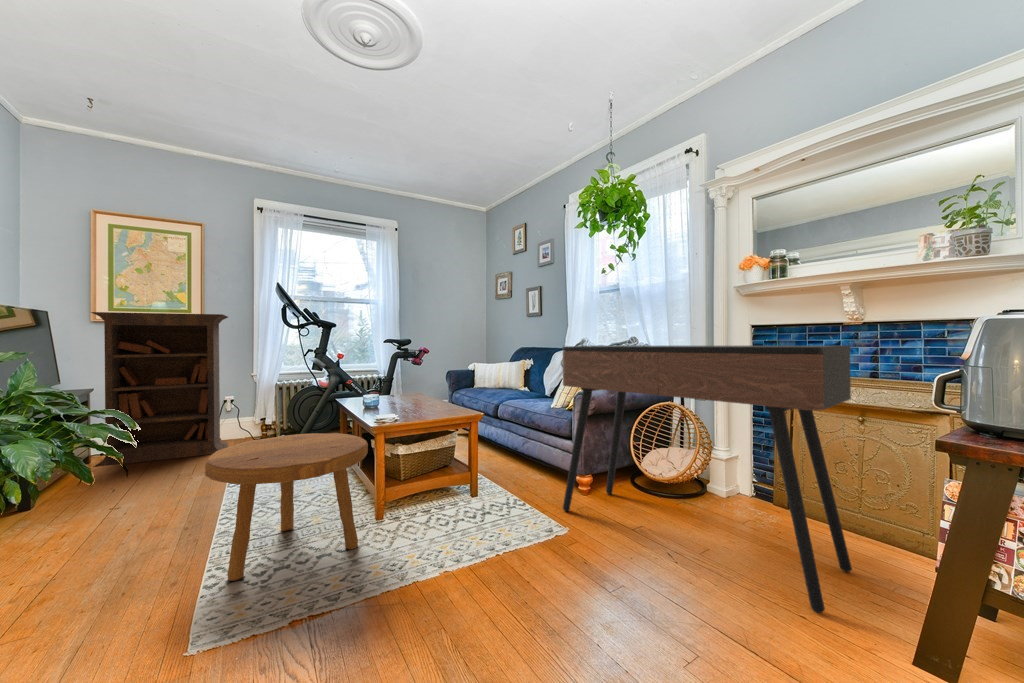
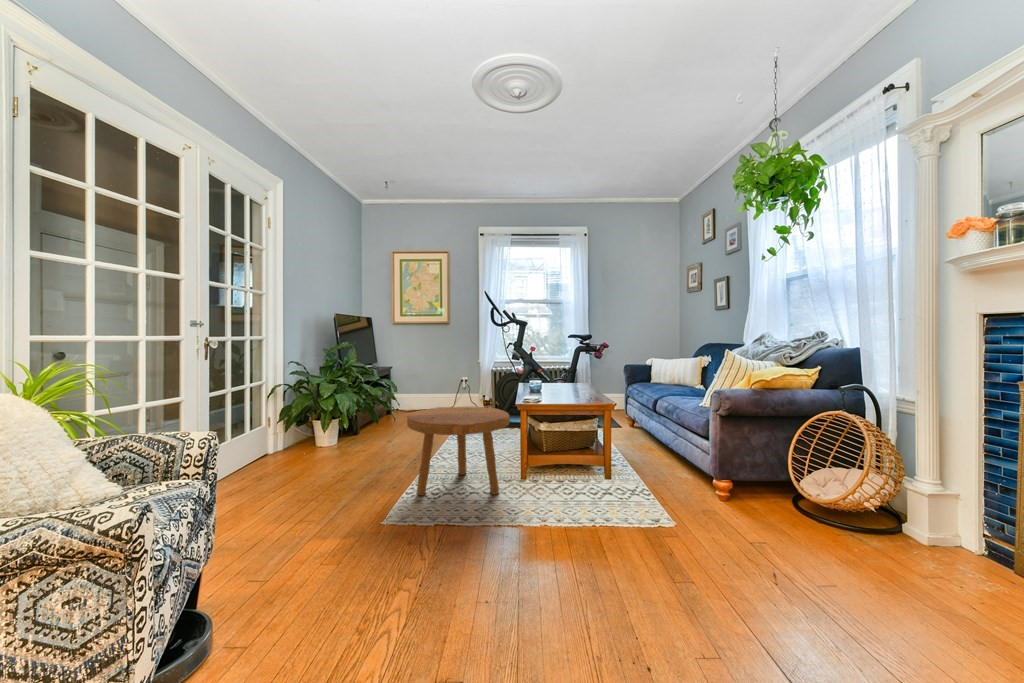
bookcase: present [91,312,229,467] -> none [377,315,456,419]
console table: present [563,346,852,613] -> none [682,345,1013,654]

